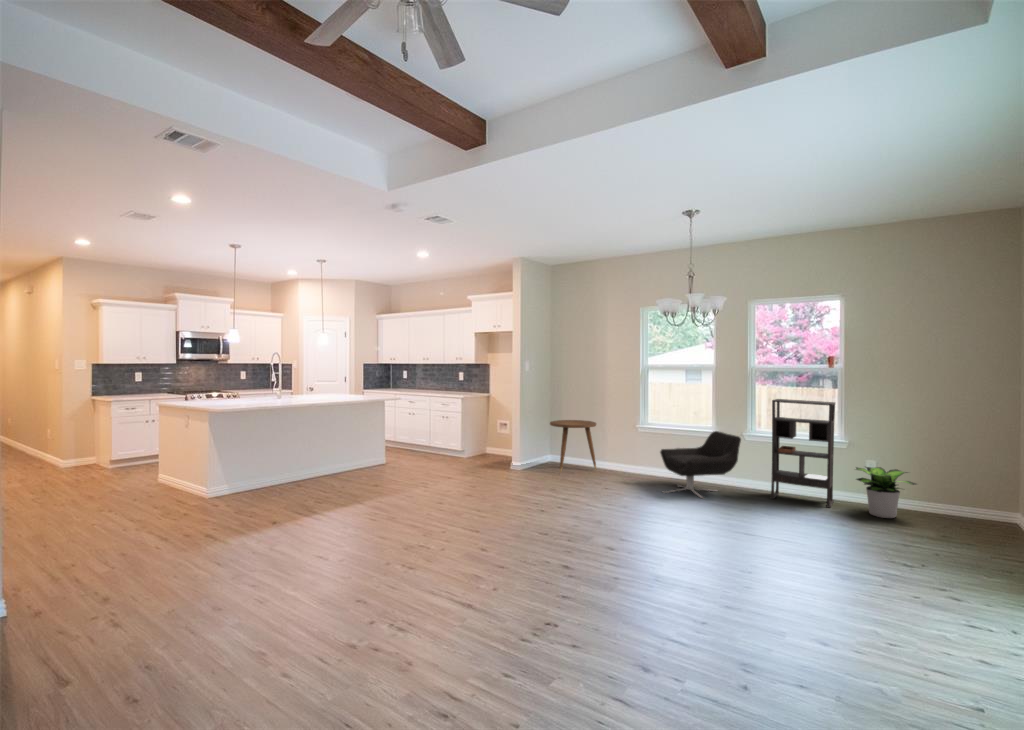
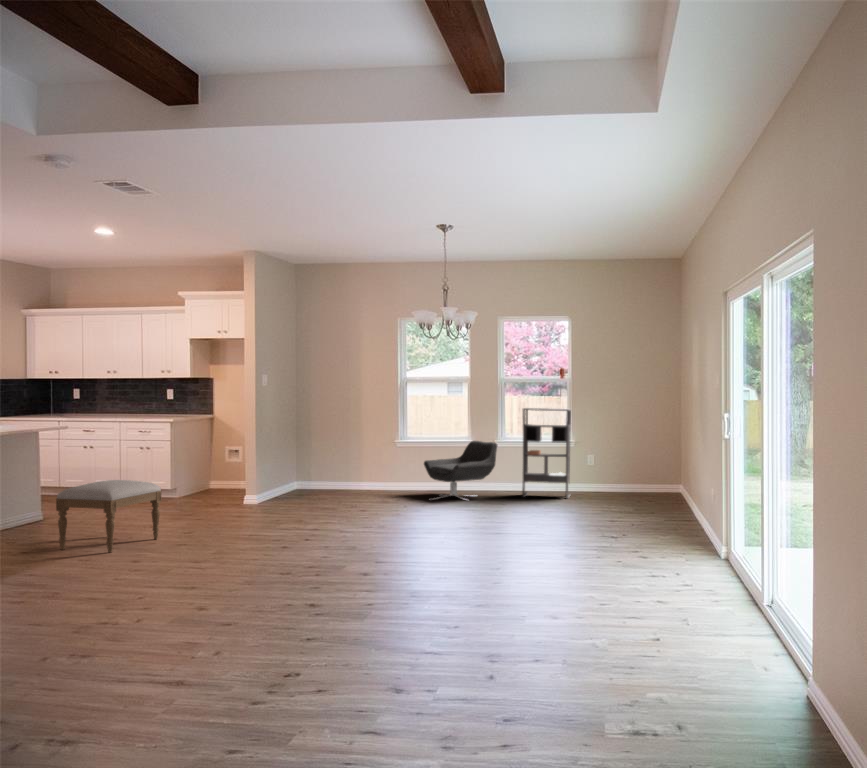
side table: present [550,420,596,472] -> none [303,439,354,495]
potted plant: present [856,467,916,518] -> none [585,462,629,500]
ottoman: none [195,472,318,564] -> present [56,480,162,553]

